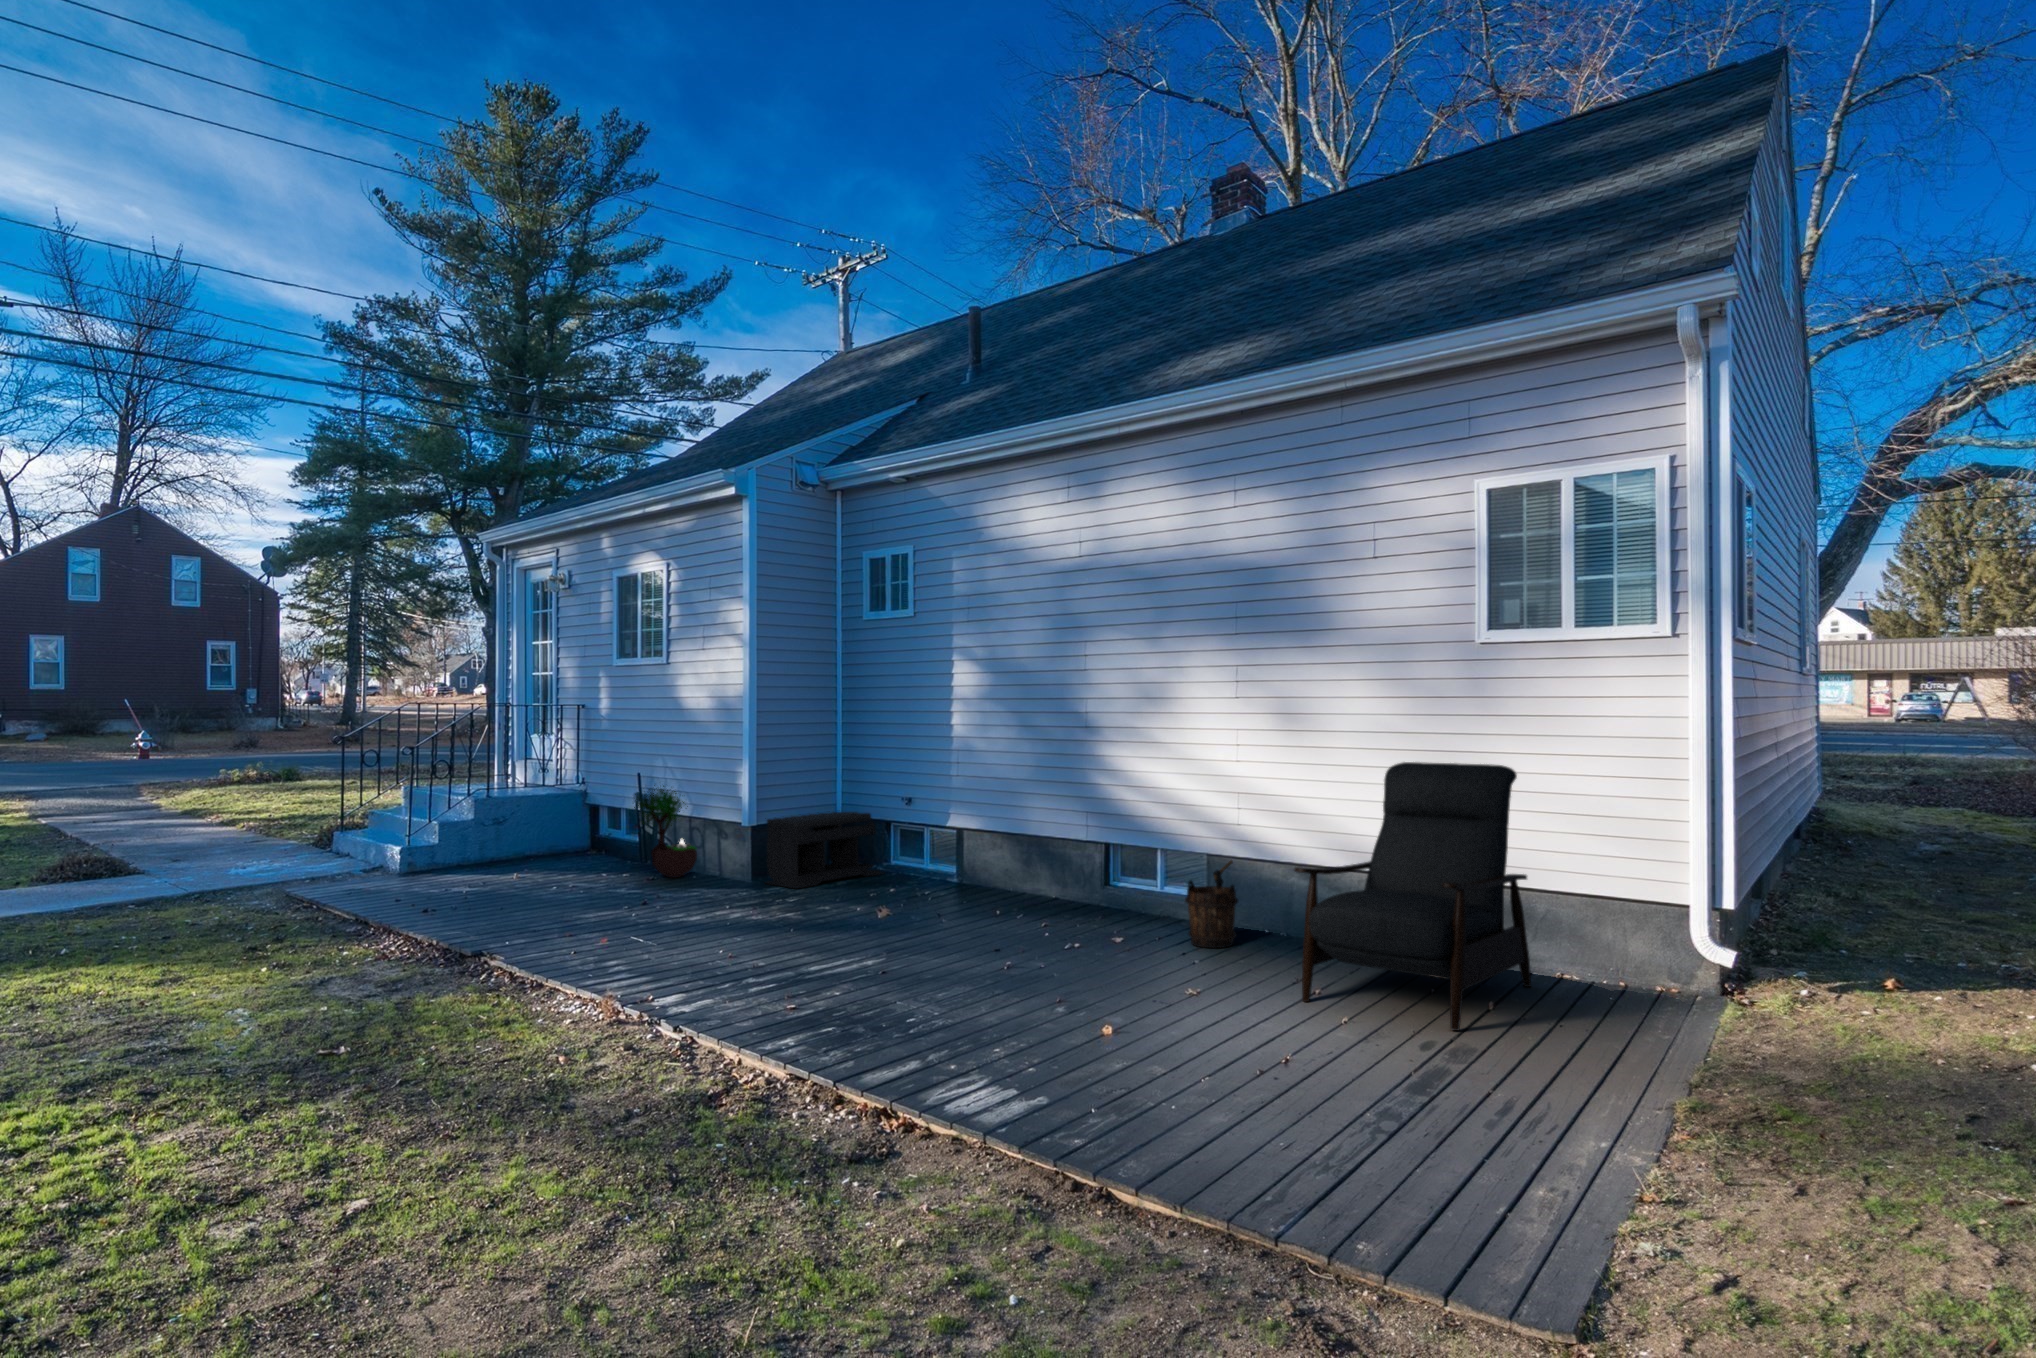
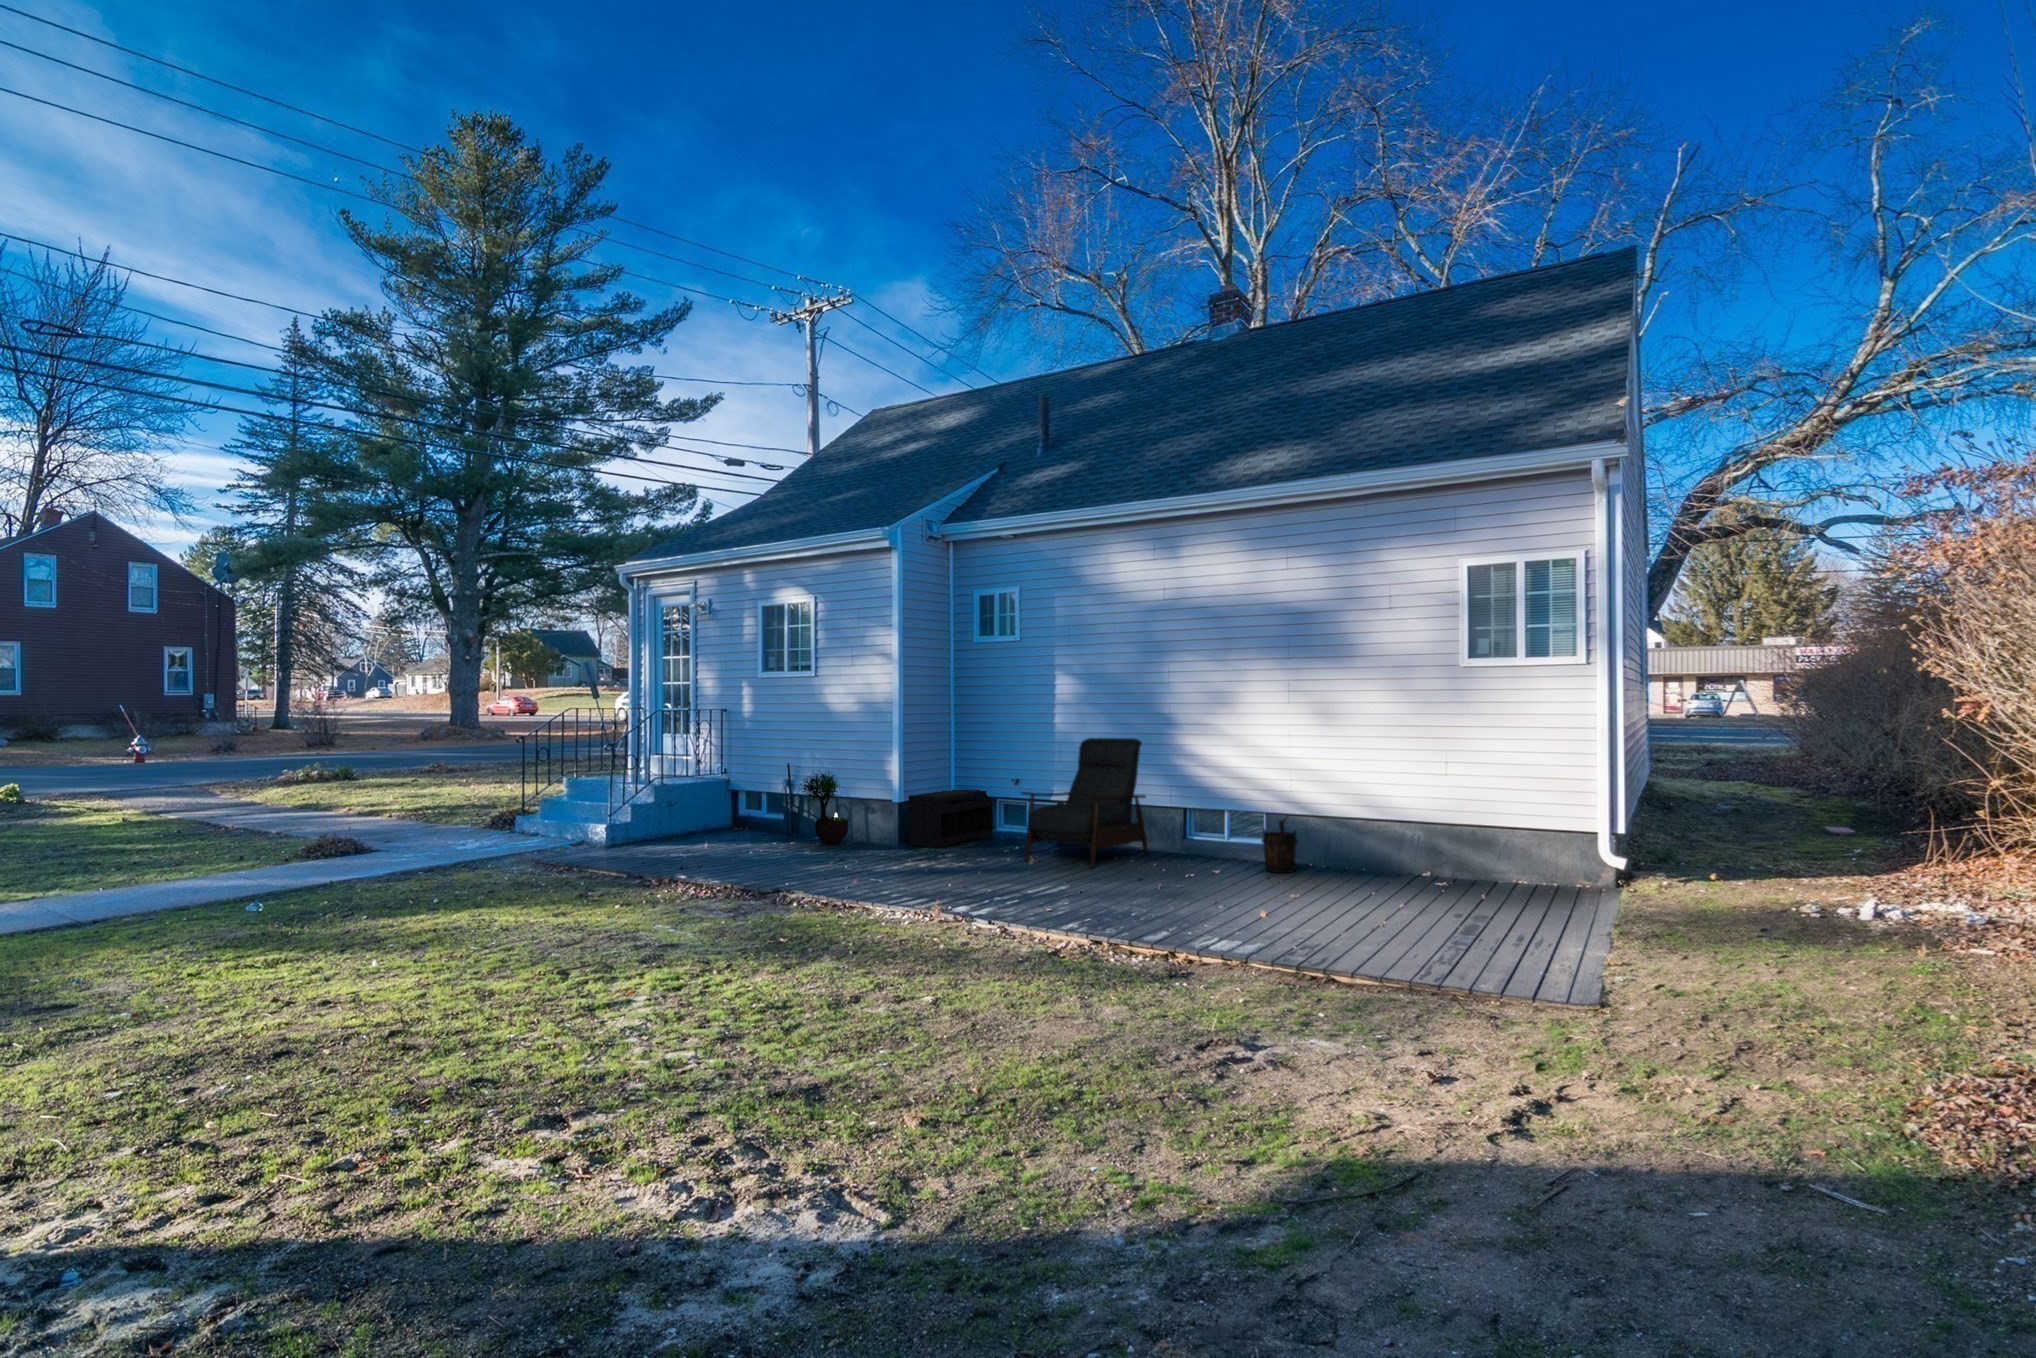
chair: present [1295,762,1531,1031] -> present [1022,738,1148,868]

